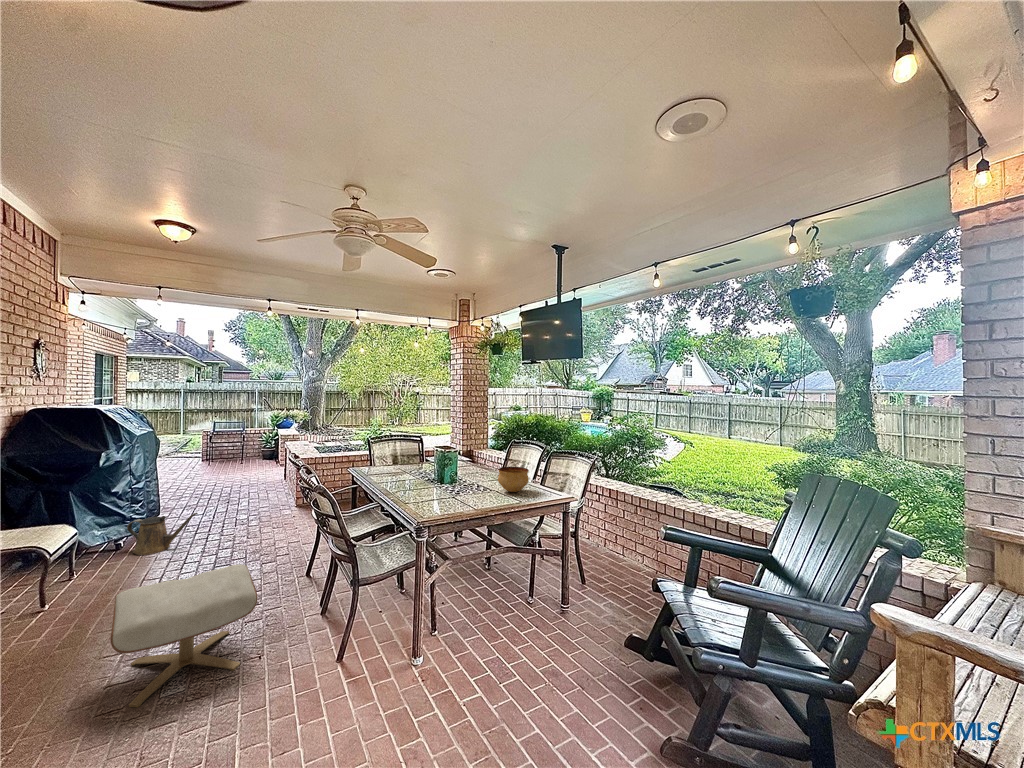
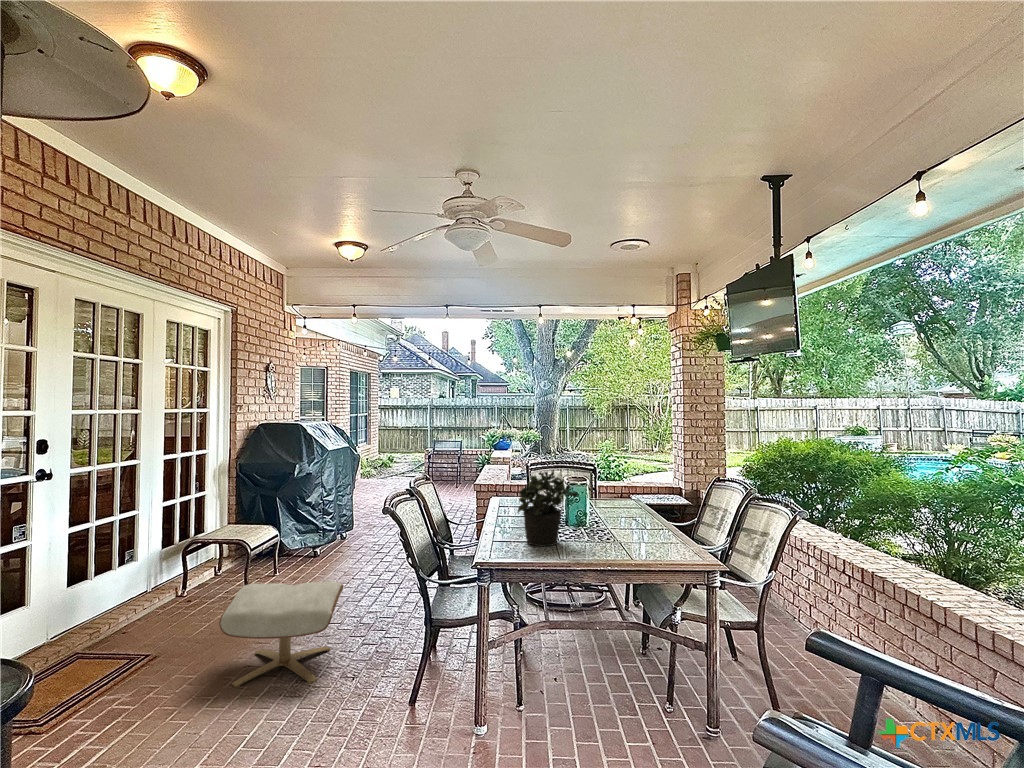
potted plant: none [434,441,474,499] -> present [518,470,578,546]
bowl: present [498,467,529,492] -> none [609,512,656,549]
watering can: present [127,513,198,555] -> none [318,529,365,565]

